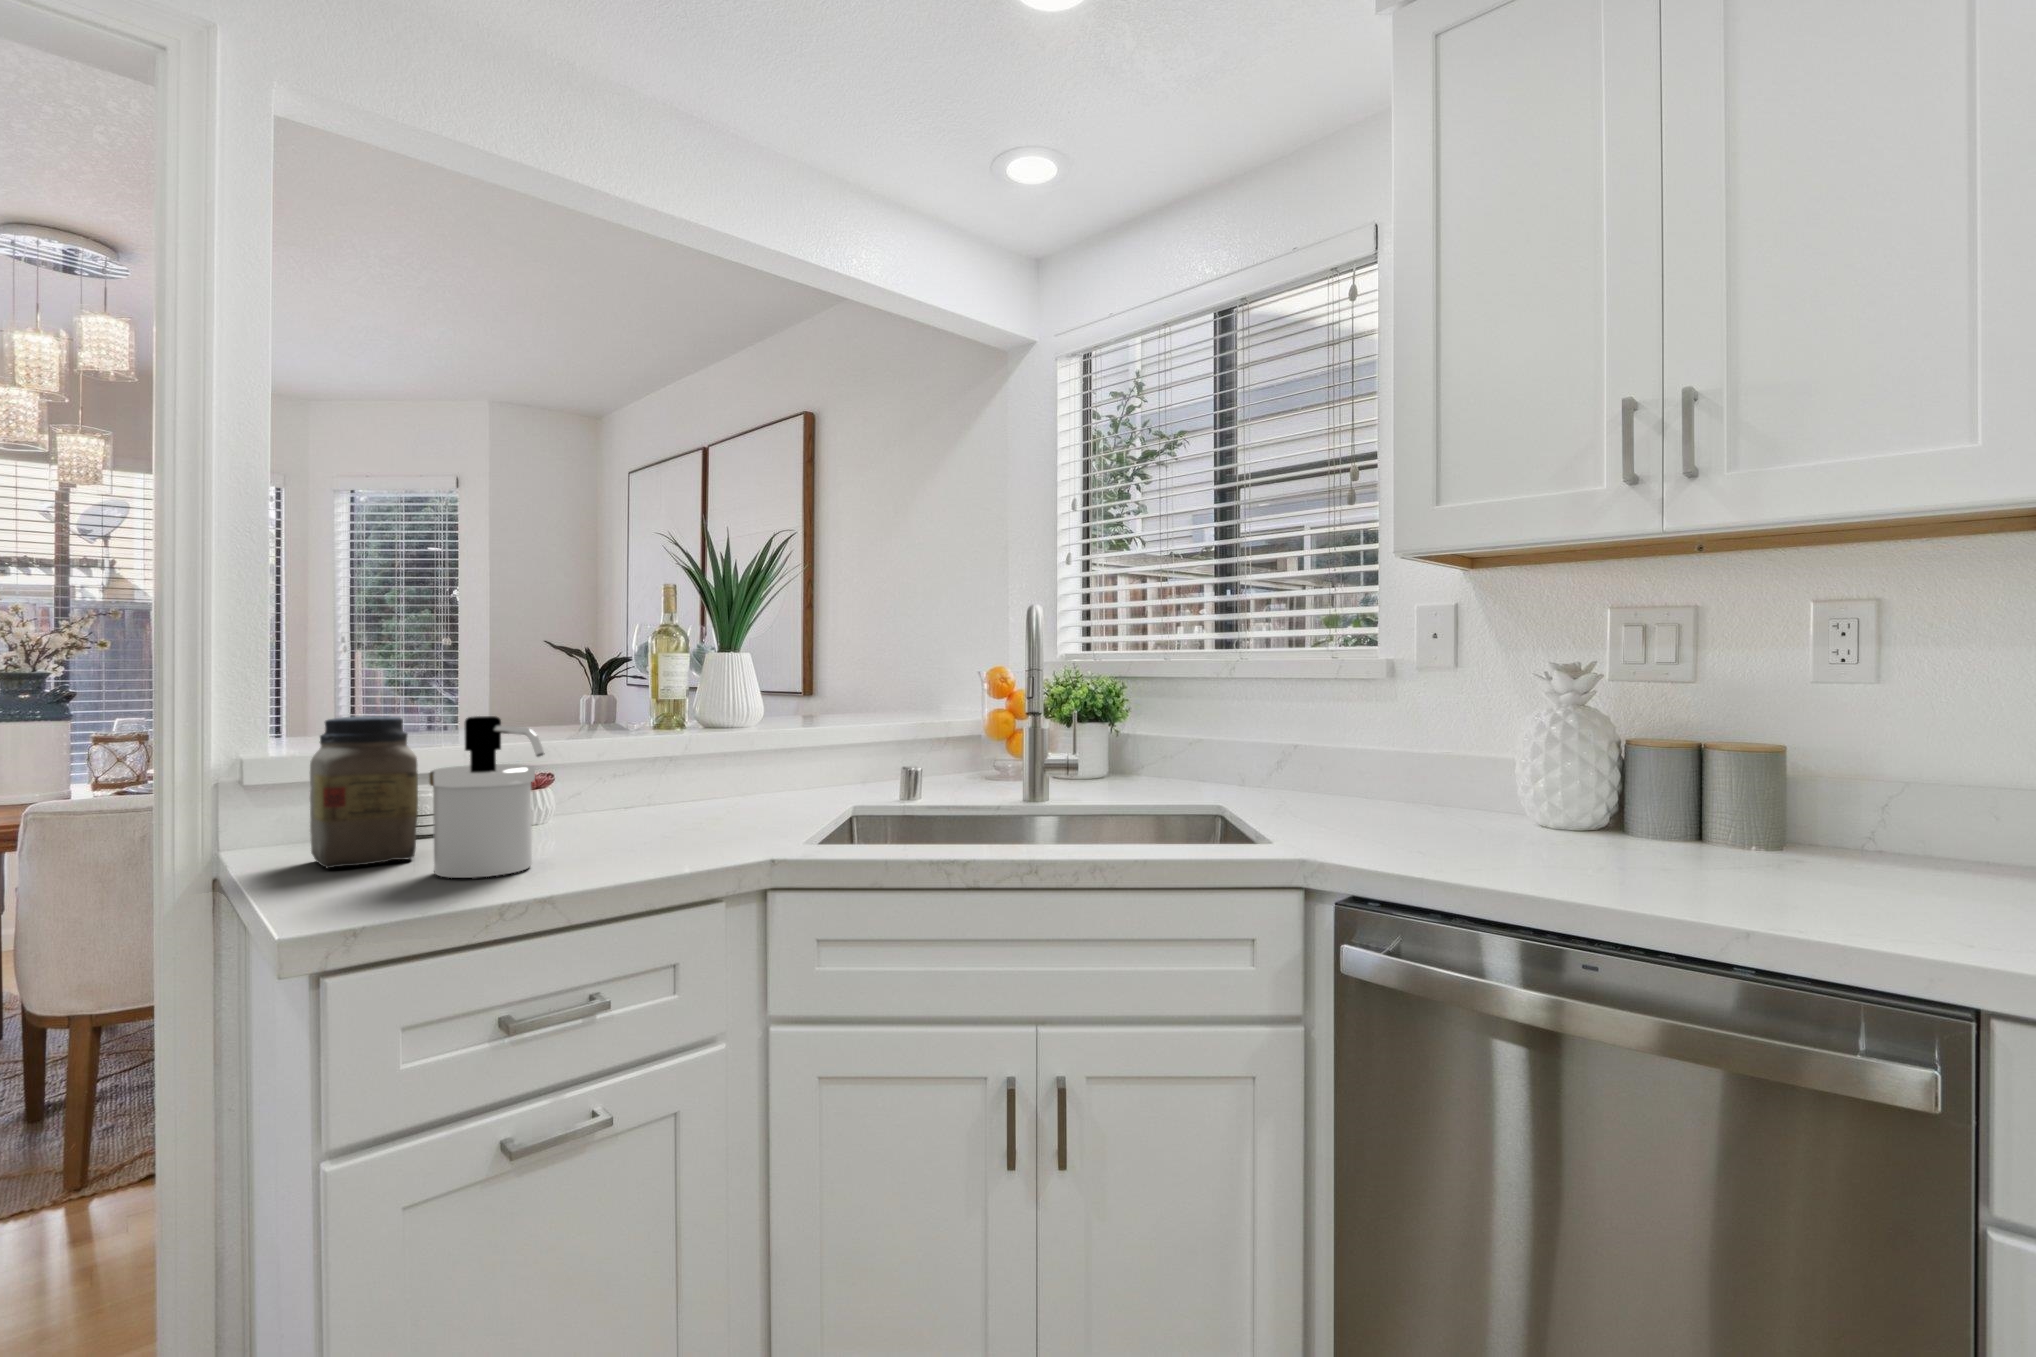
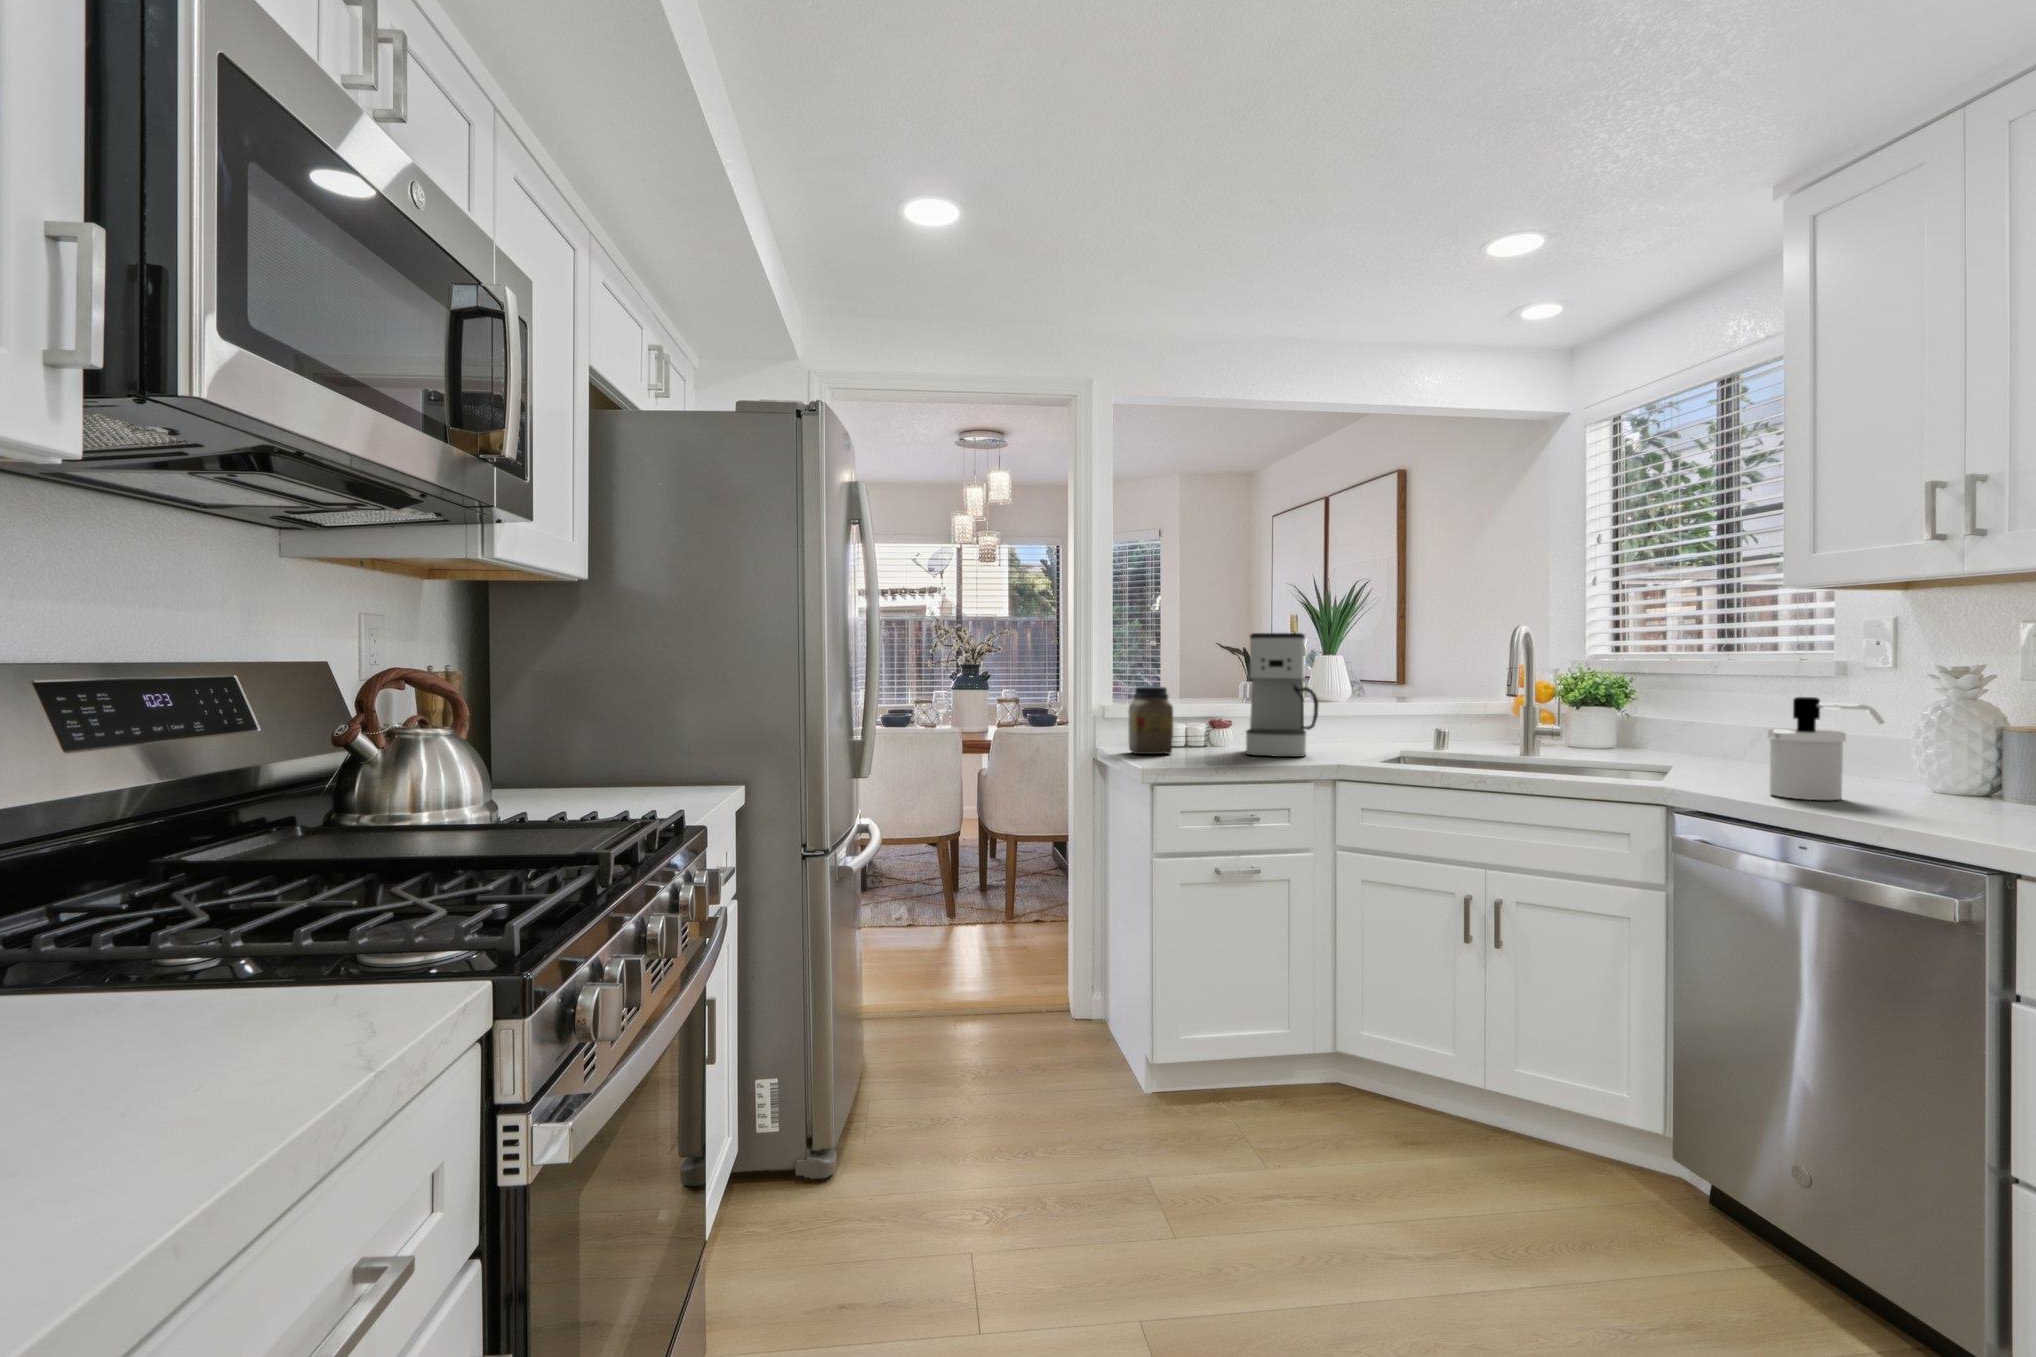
coffee maker: none [580,607,719,846] -> present [1246,633,1319,757]
soap dispenser: present [429,716,544,878] -> present [1768,697,1884,800]

